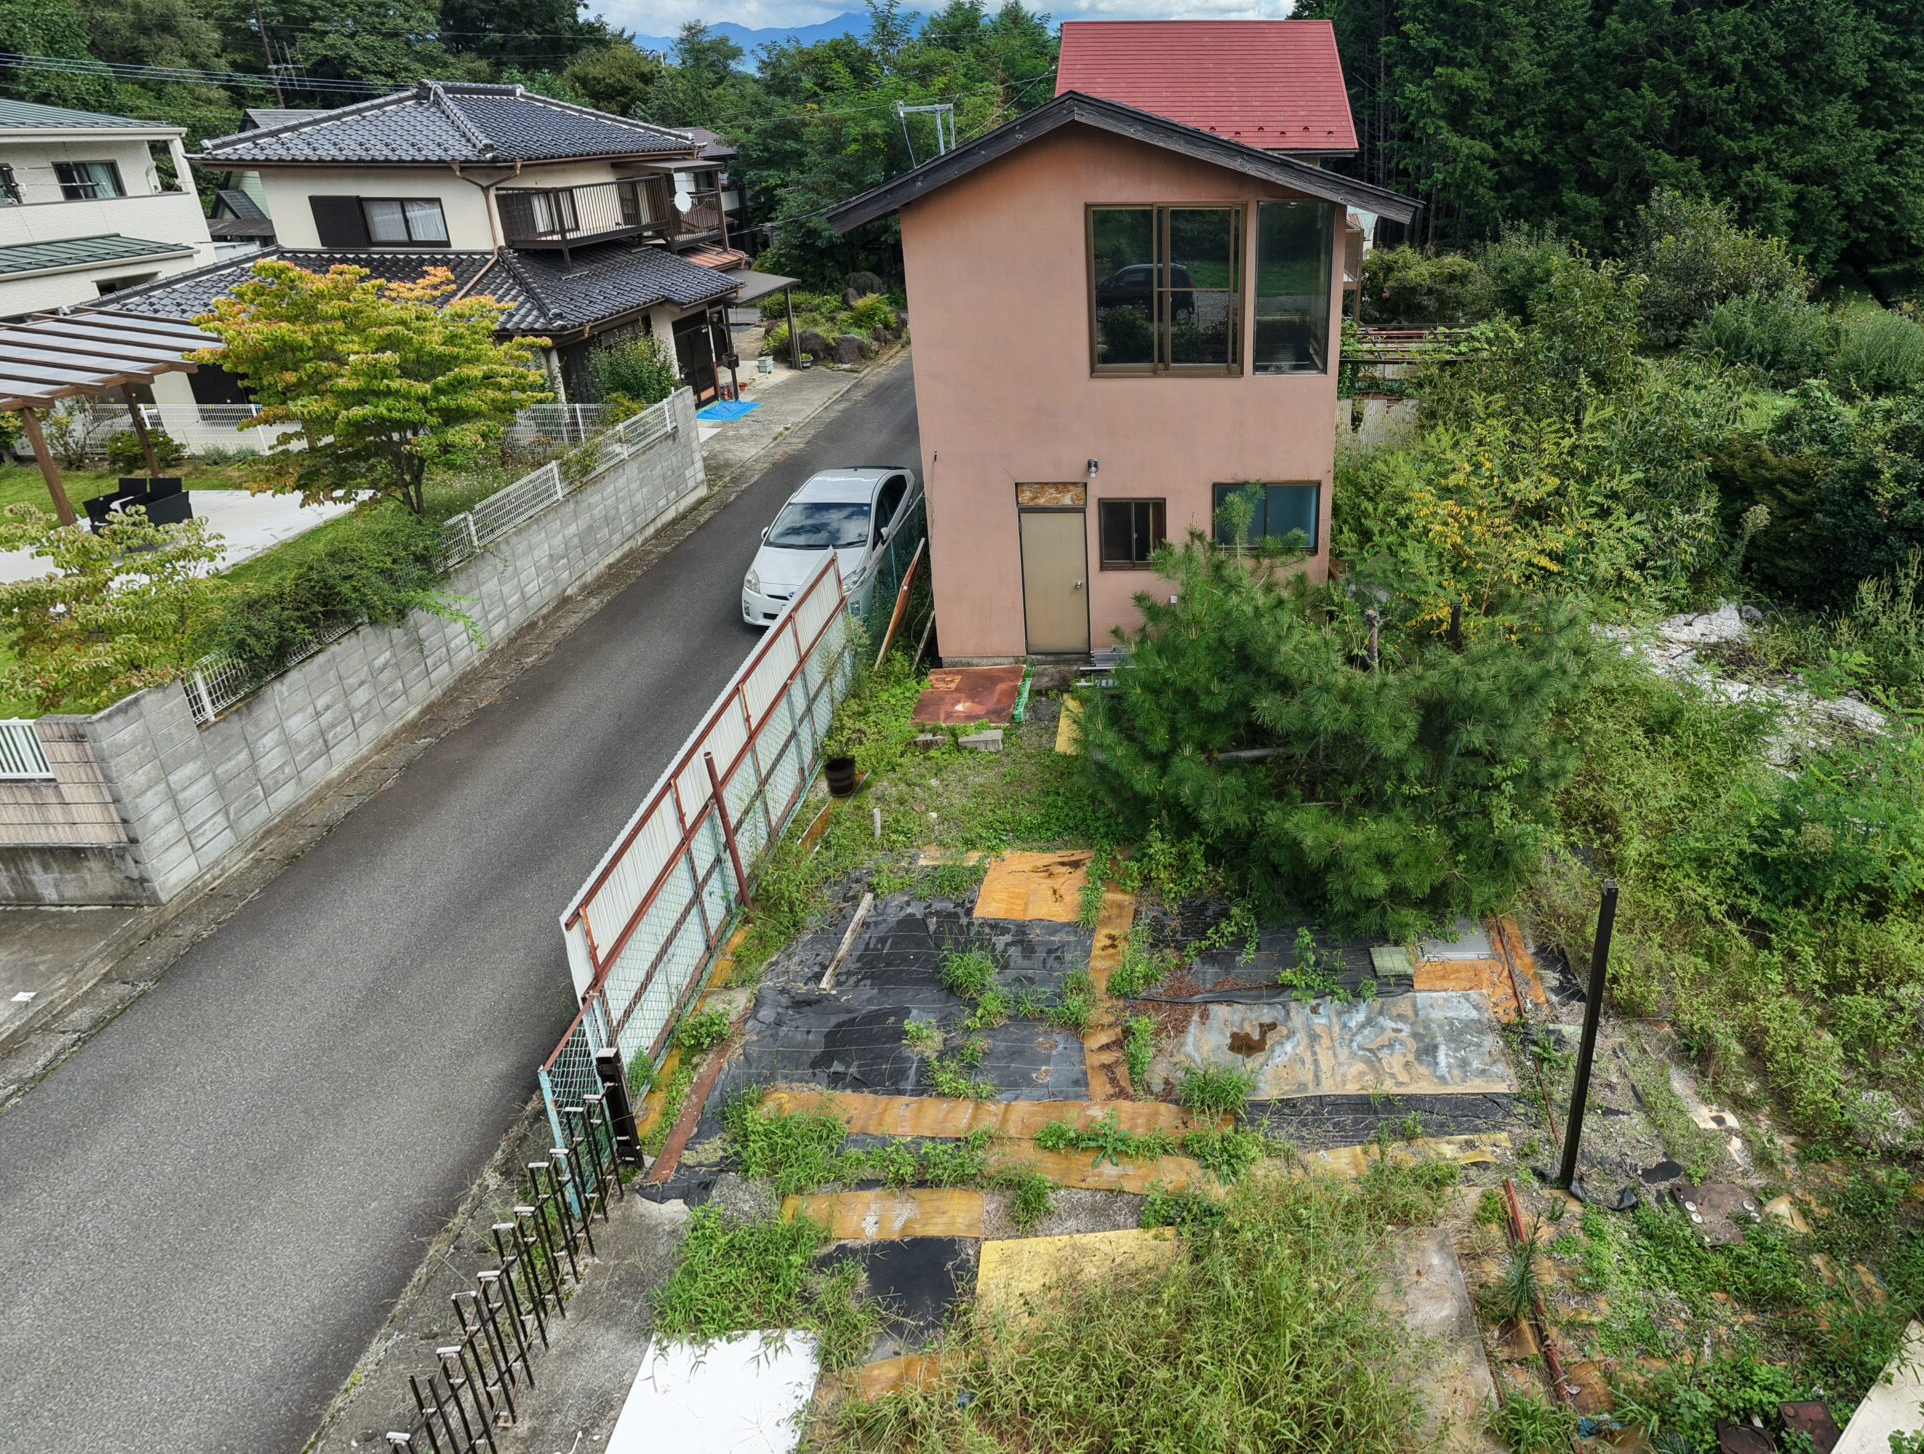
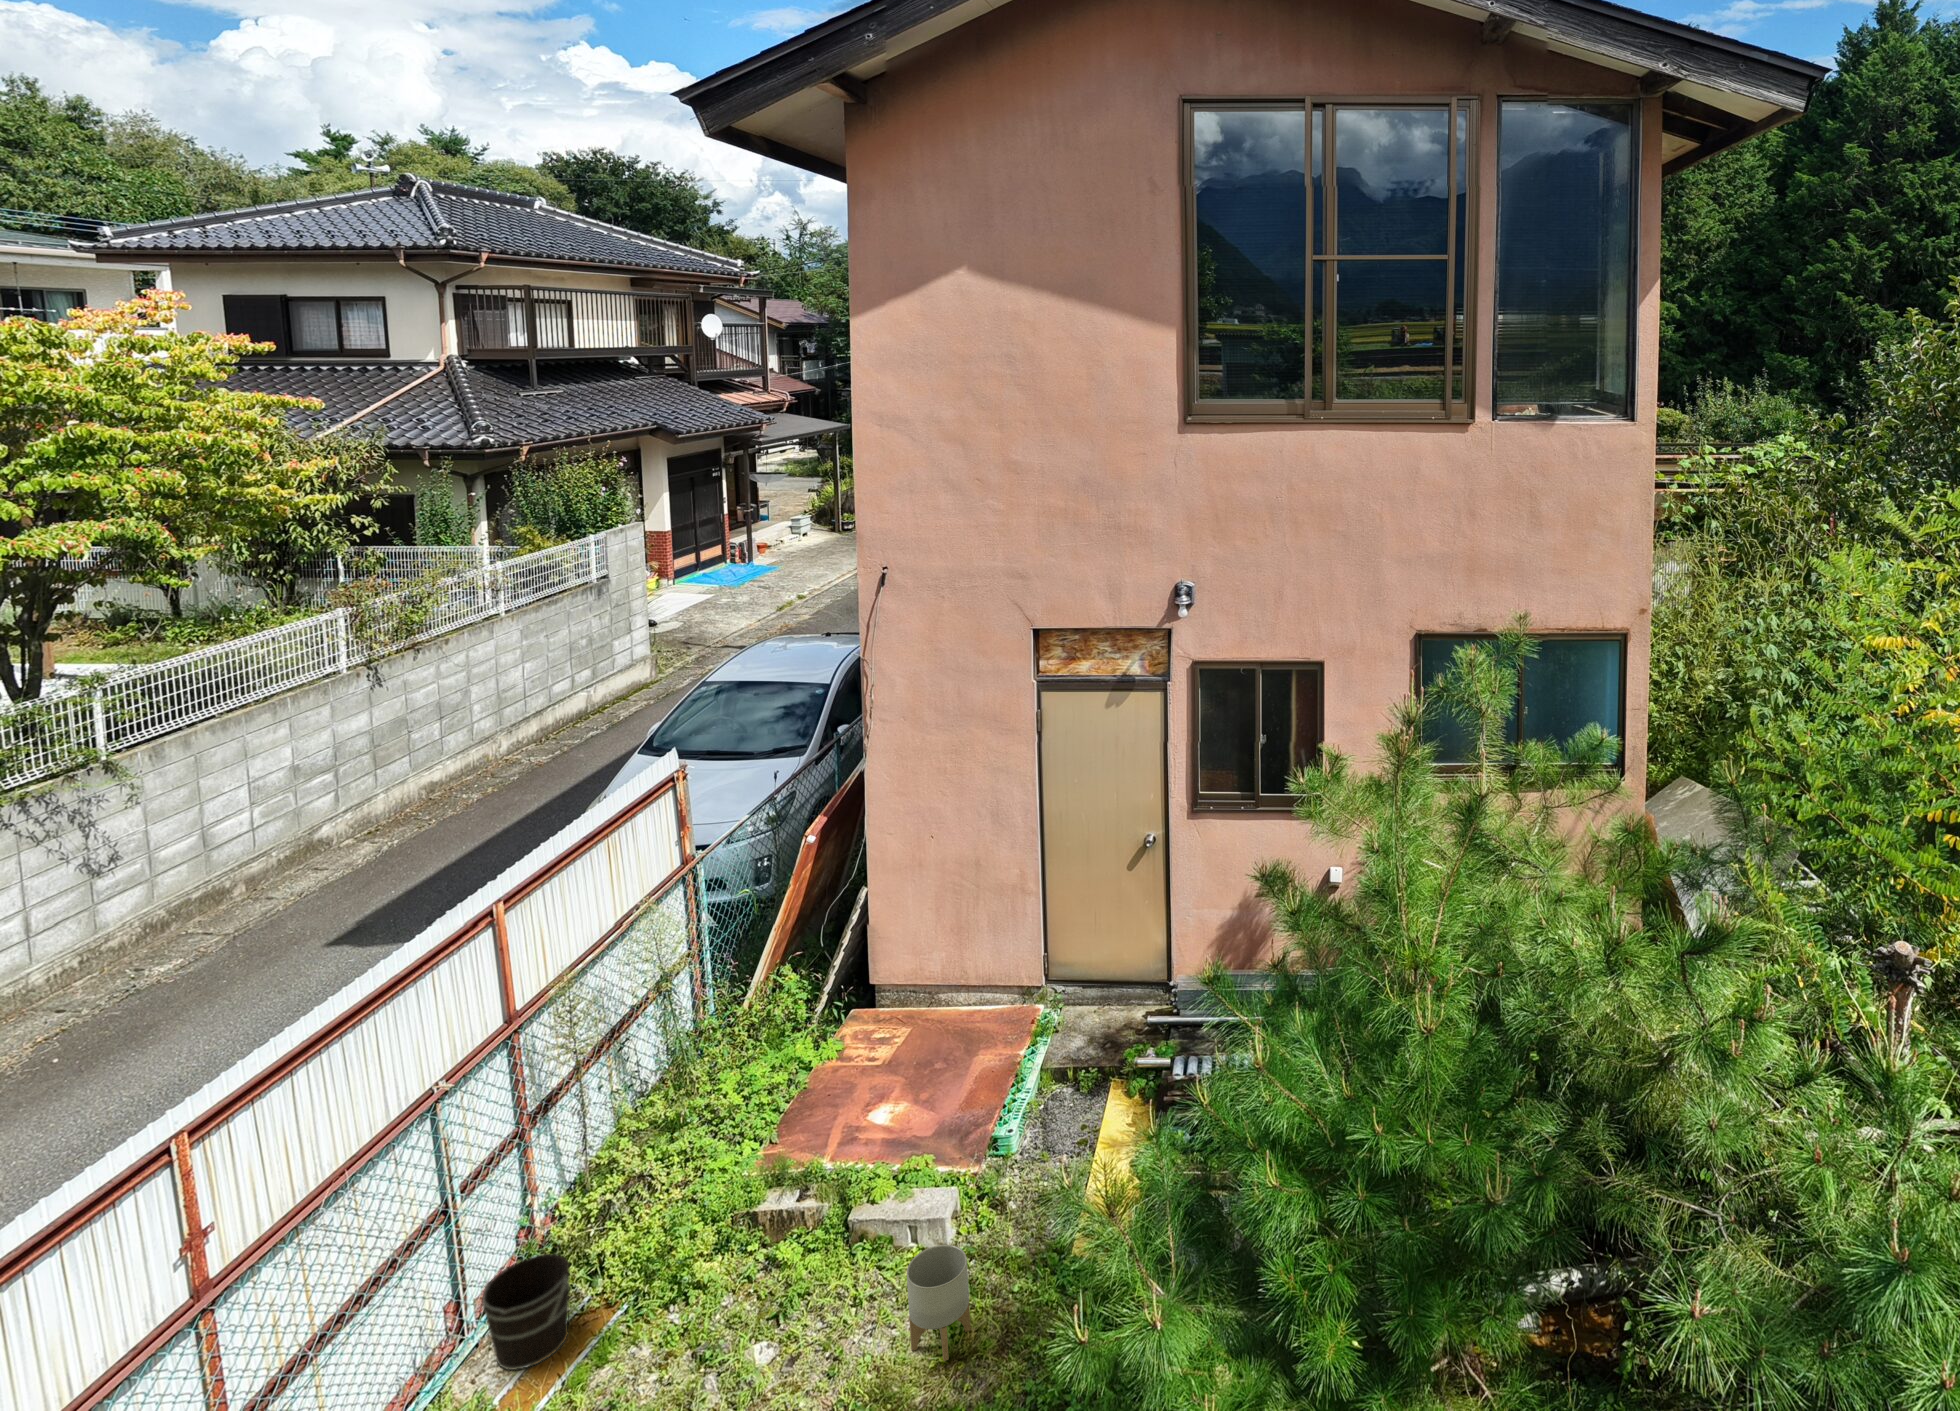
planter: none [1001,748,1026,789] -> present [907,1245,971,1361]

